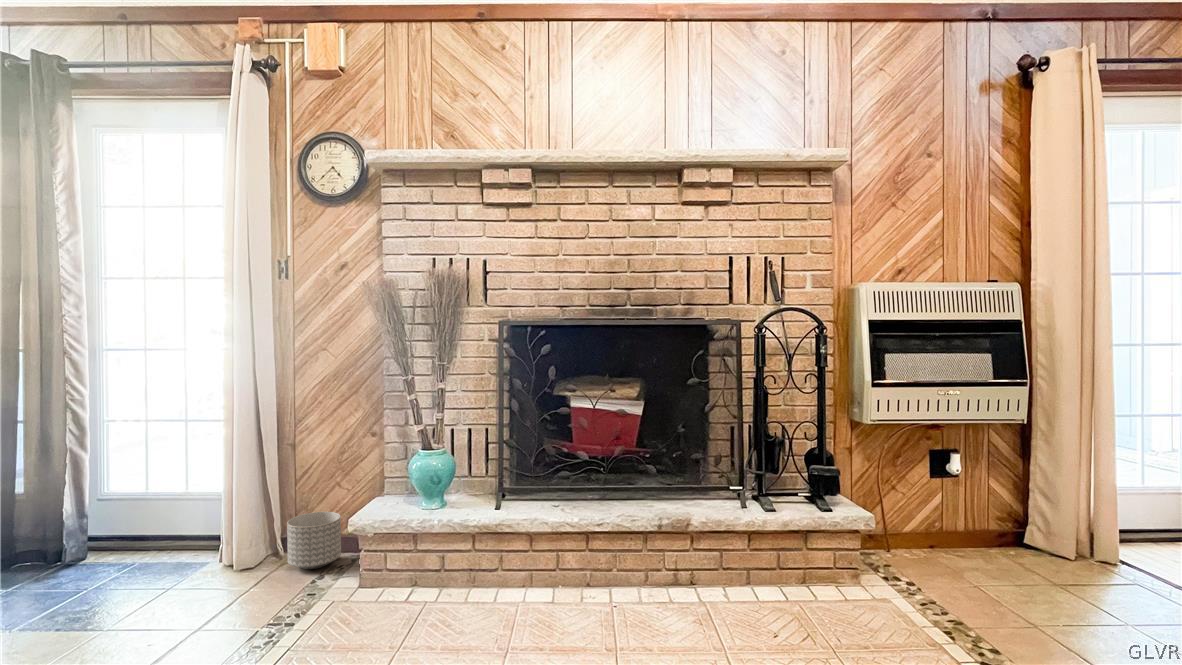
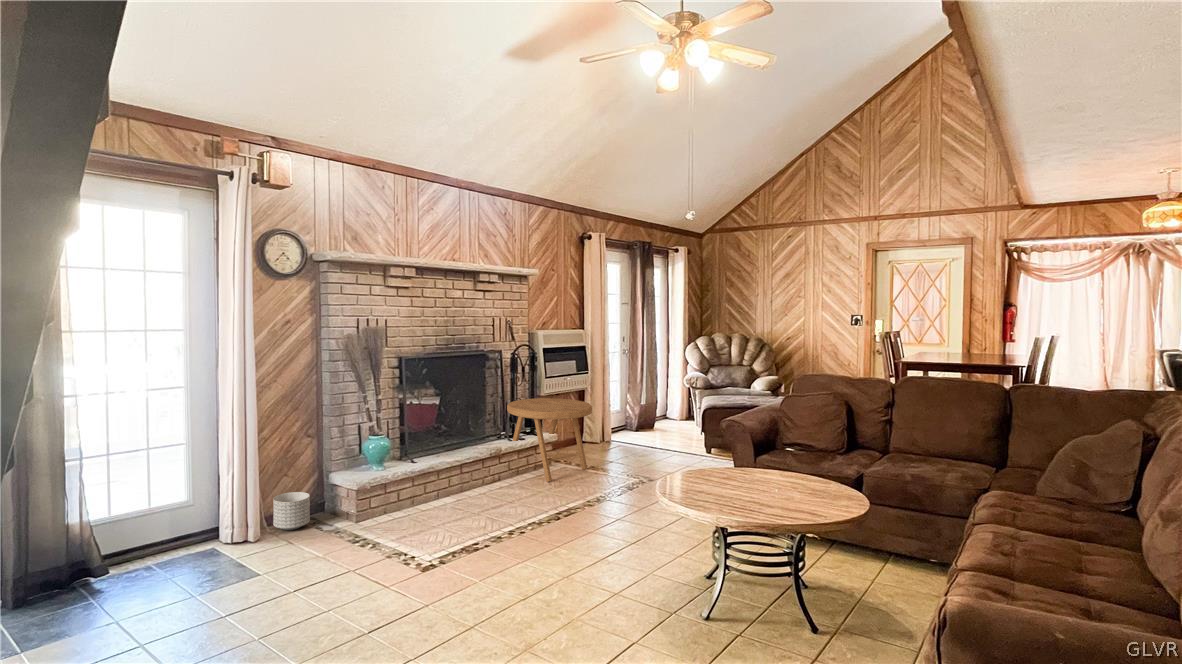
side table: none [730,424,947,625] -> present [507,398,592,482]

